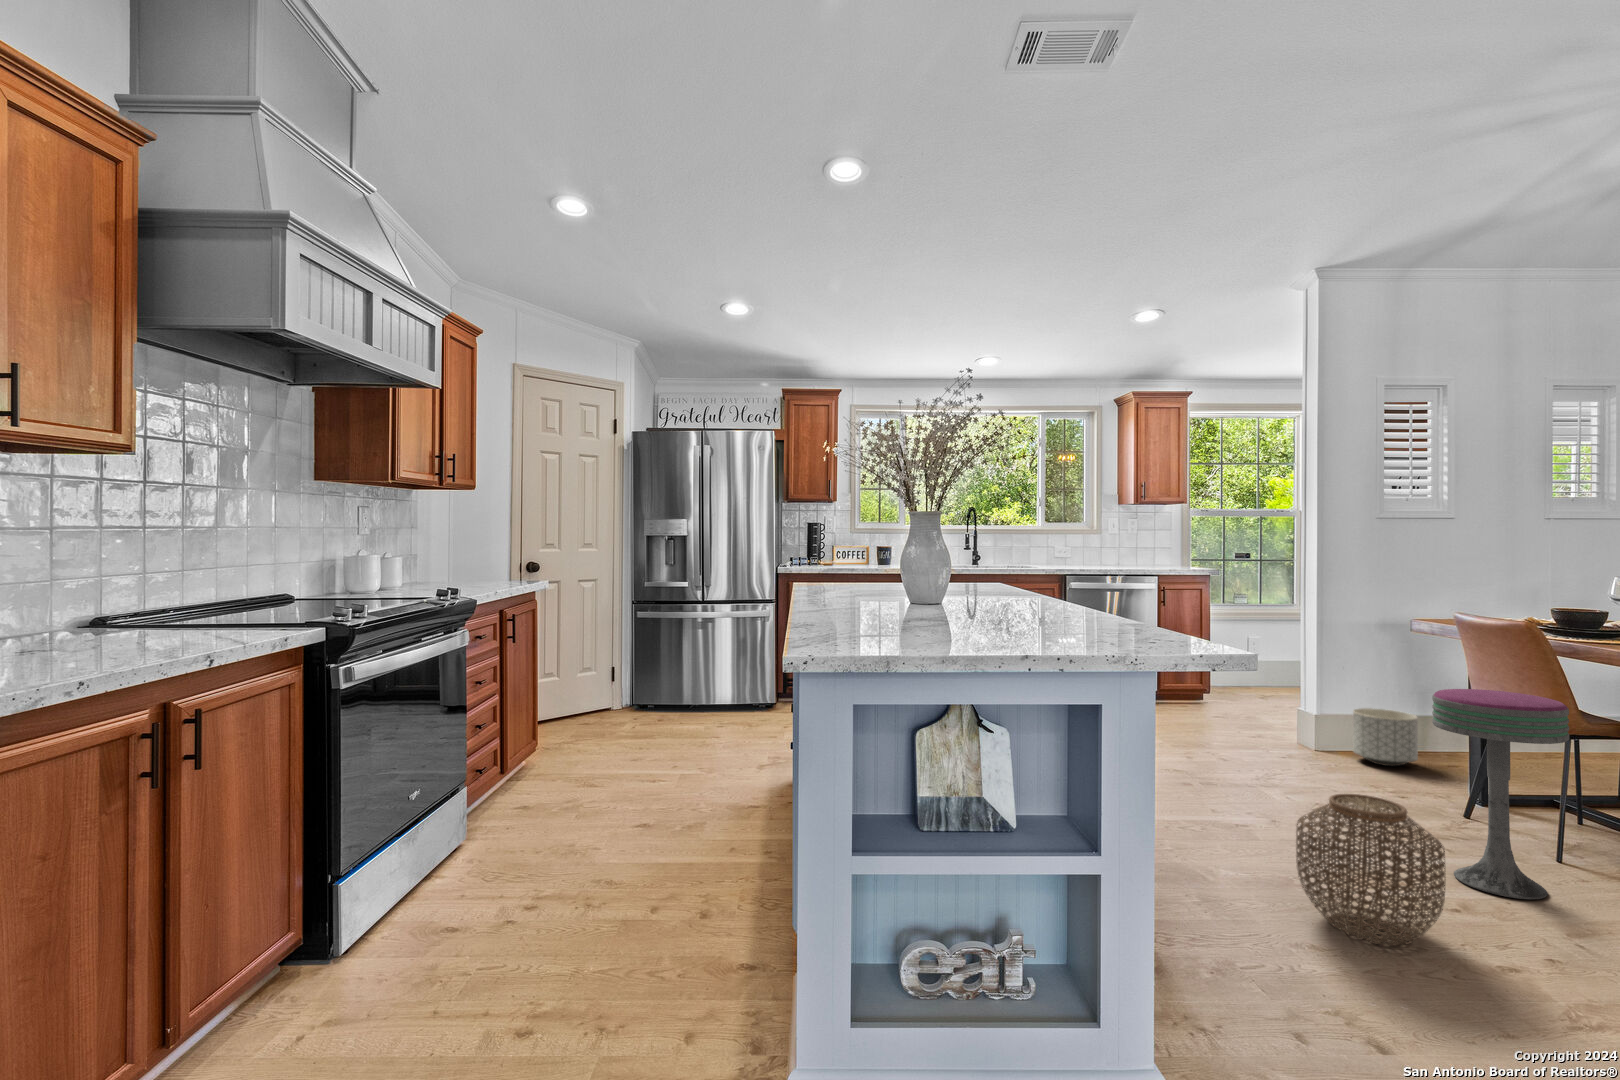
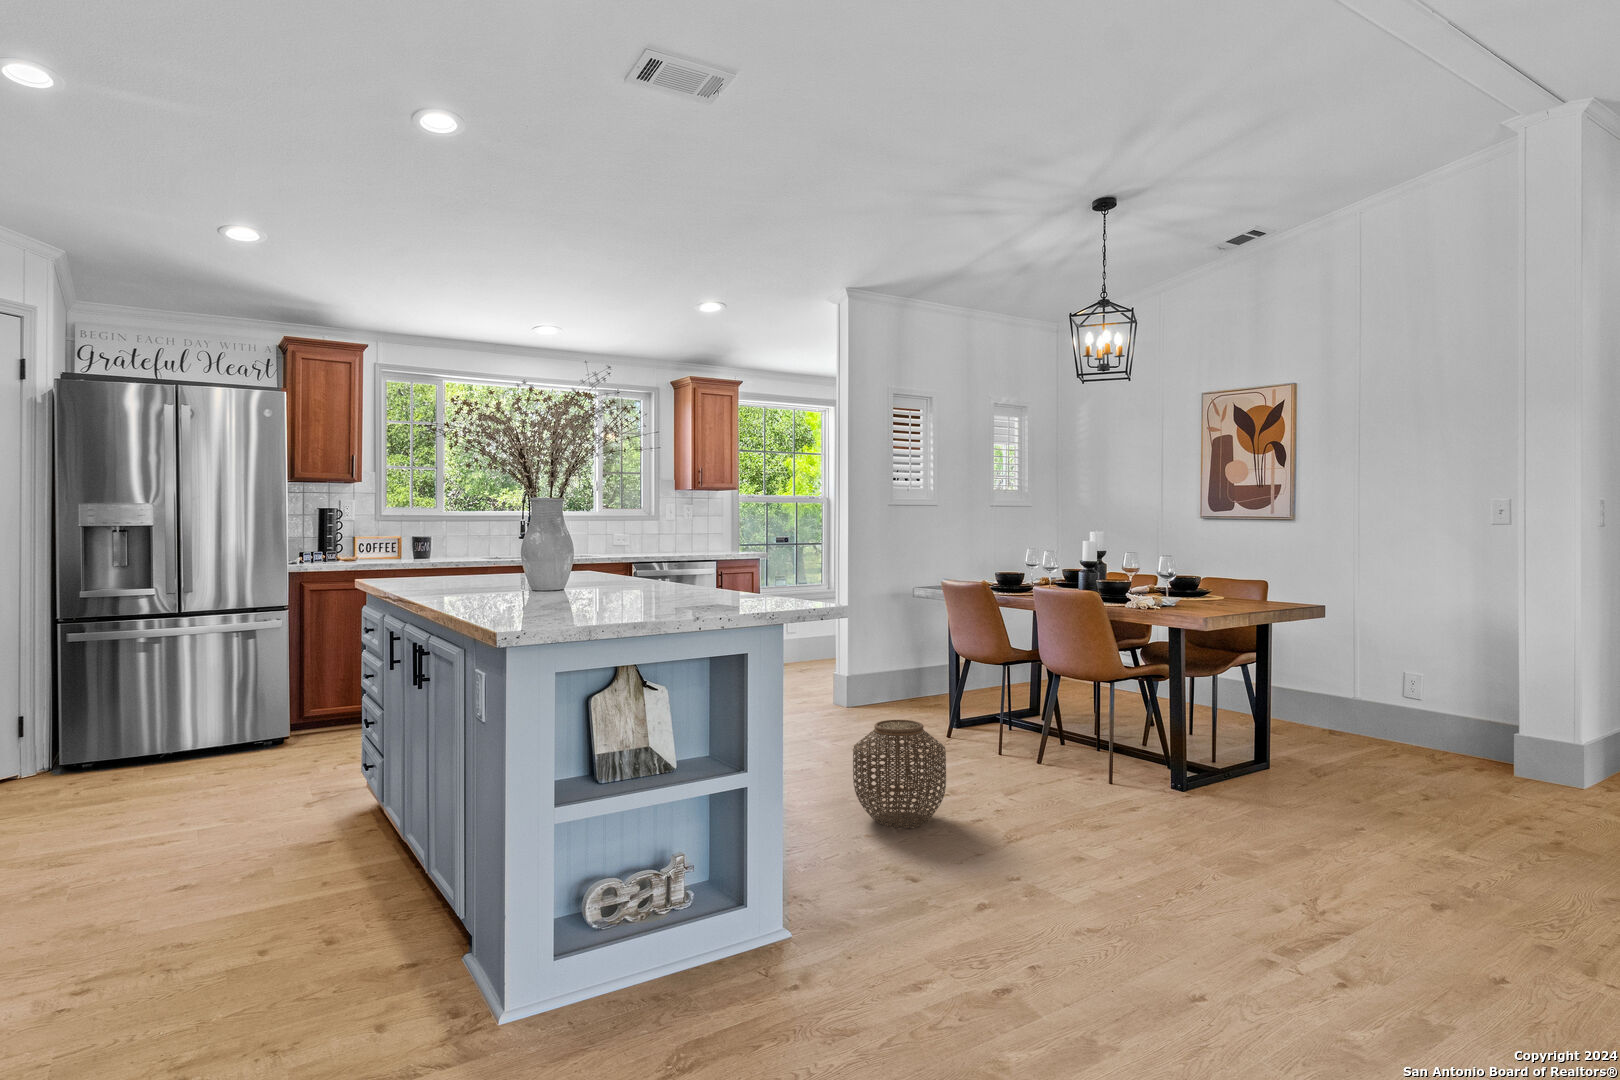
bar stool: present [1432,689,1569,899] -> none [933,635,1010,782]
planter: present [1353,708,1418,766] -> none [873,664,917,709]

